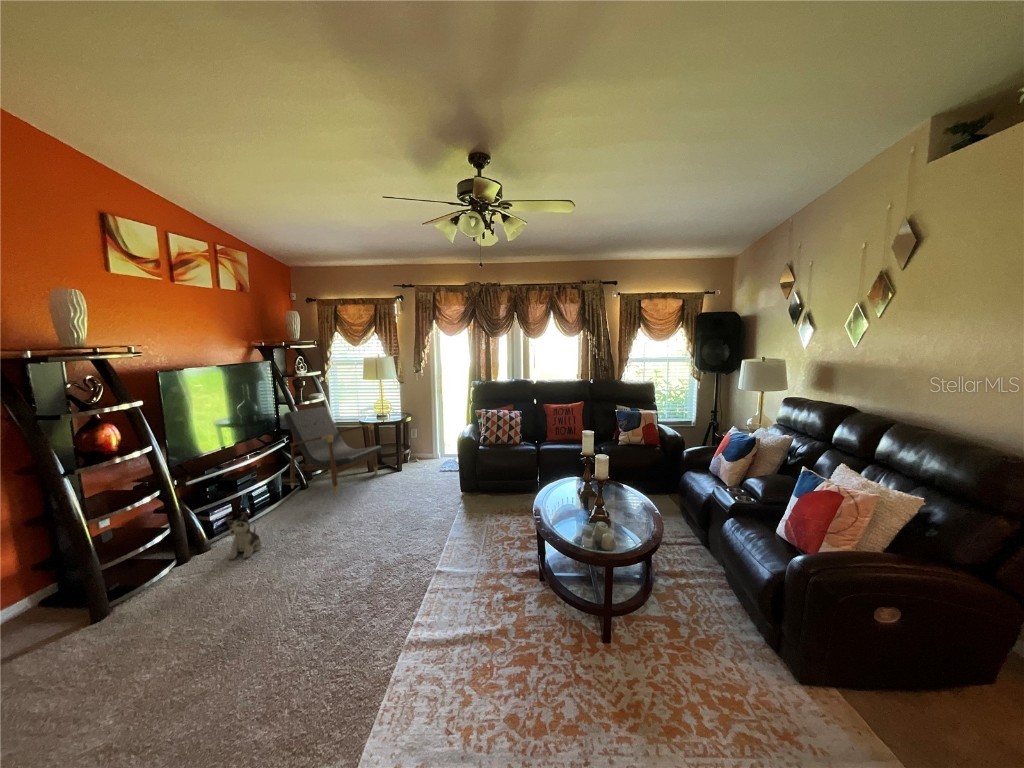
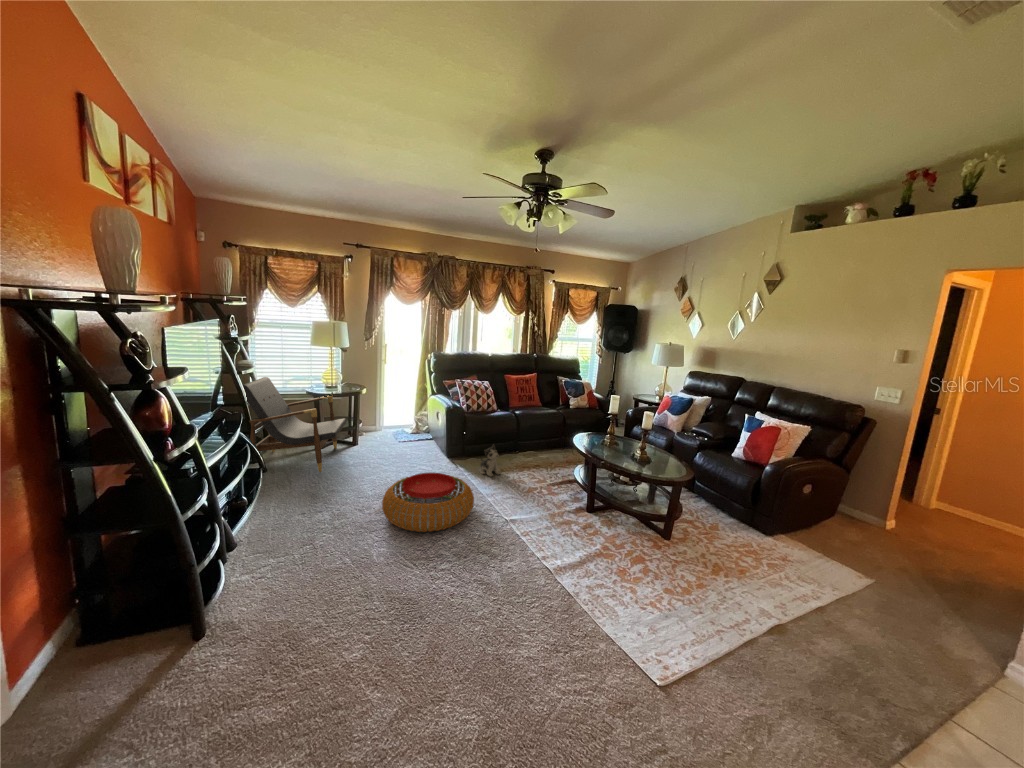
pouf: none [316,508,423,578] -> present [382,473,474,532]
plush toy: present [226,513,261,559] -> present [480,444,501,476]

